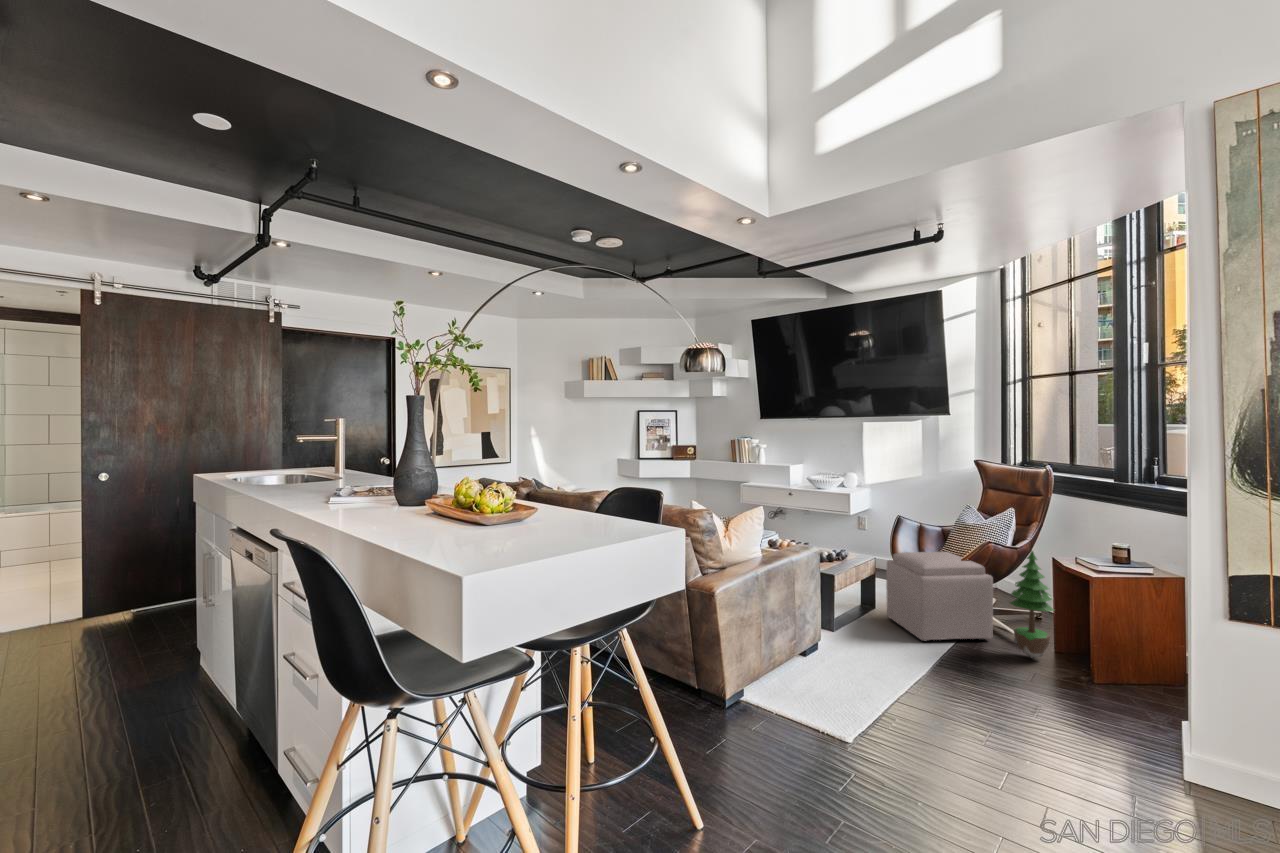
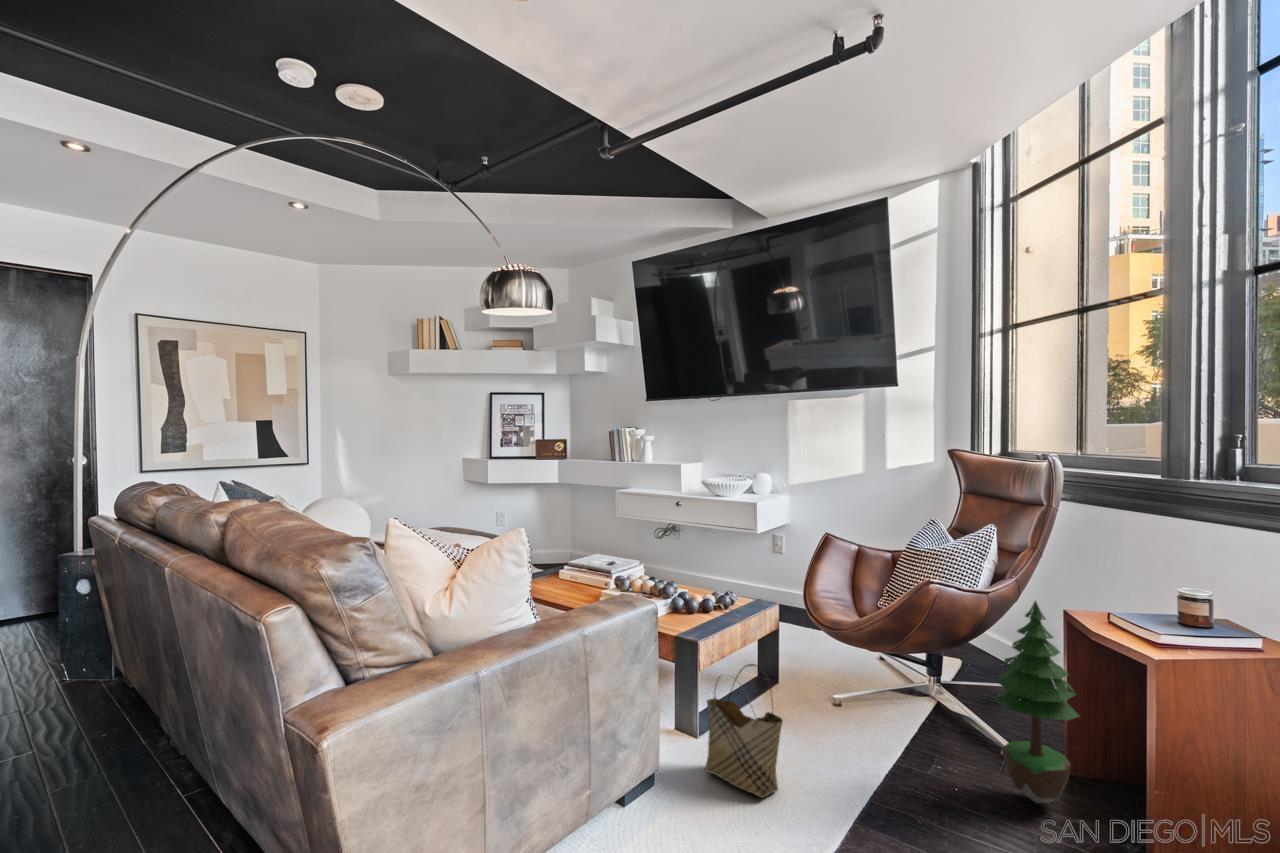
ottoman: present [886,552,993,641] -> none [791,595,965,763]
woven basket: none [846,585,892,652] -> present [705,664,783,798]

